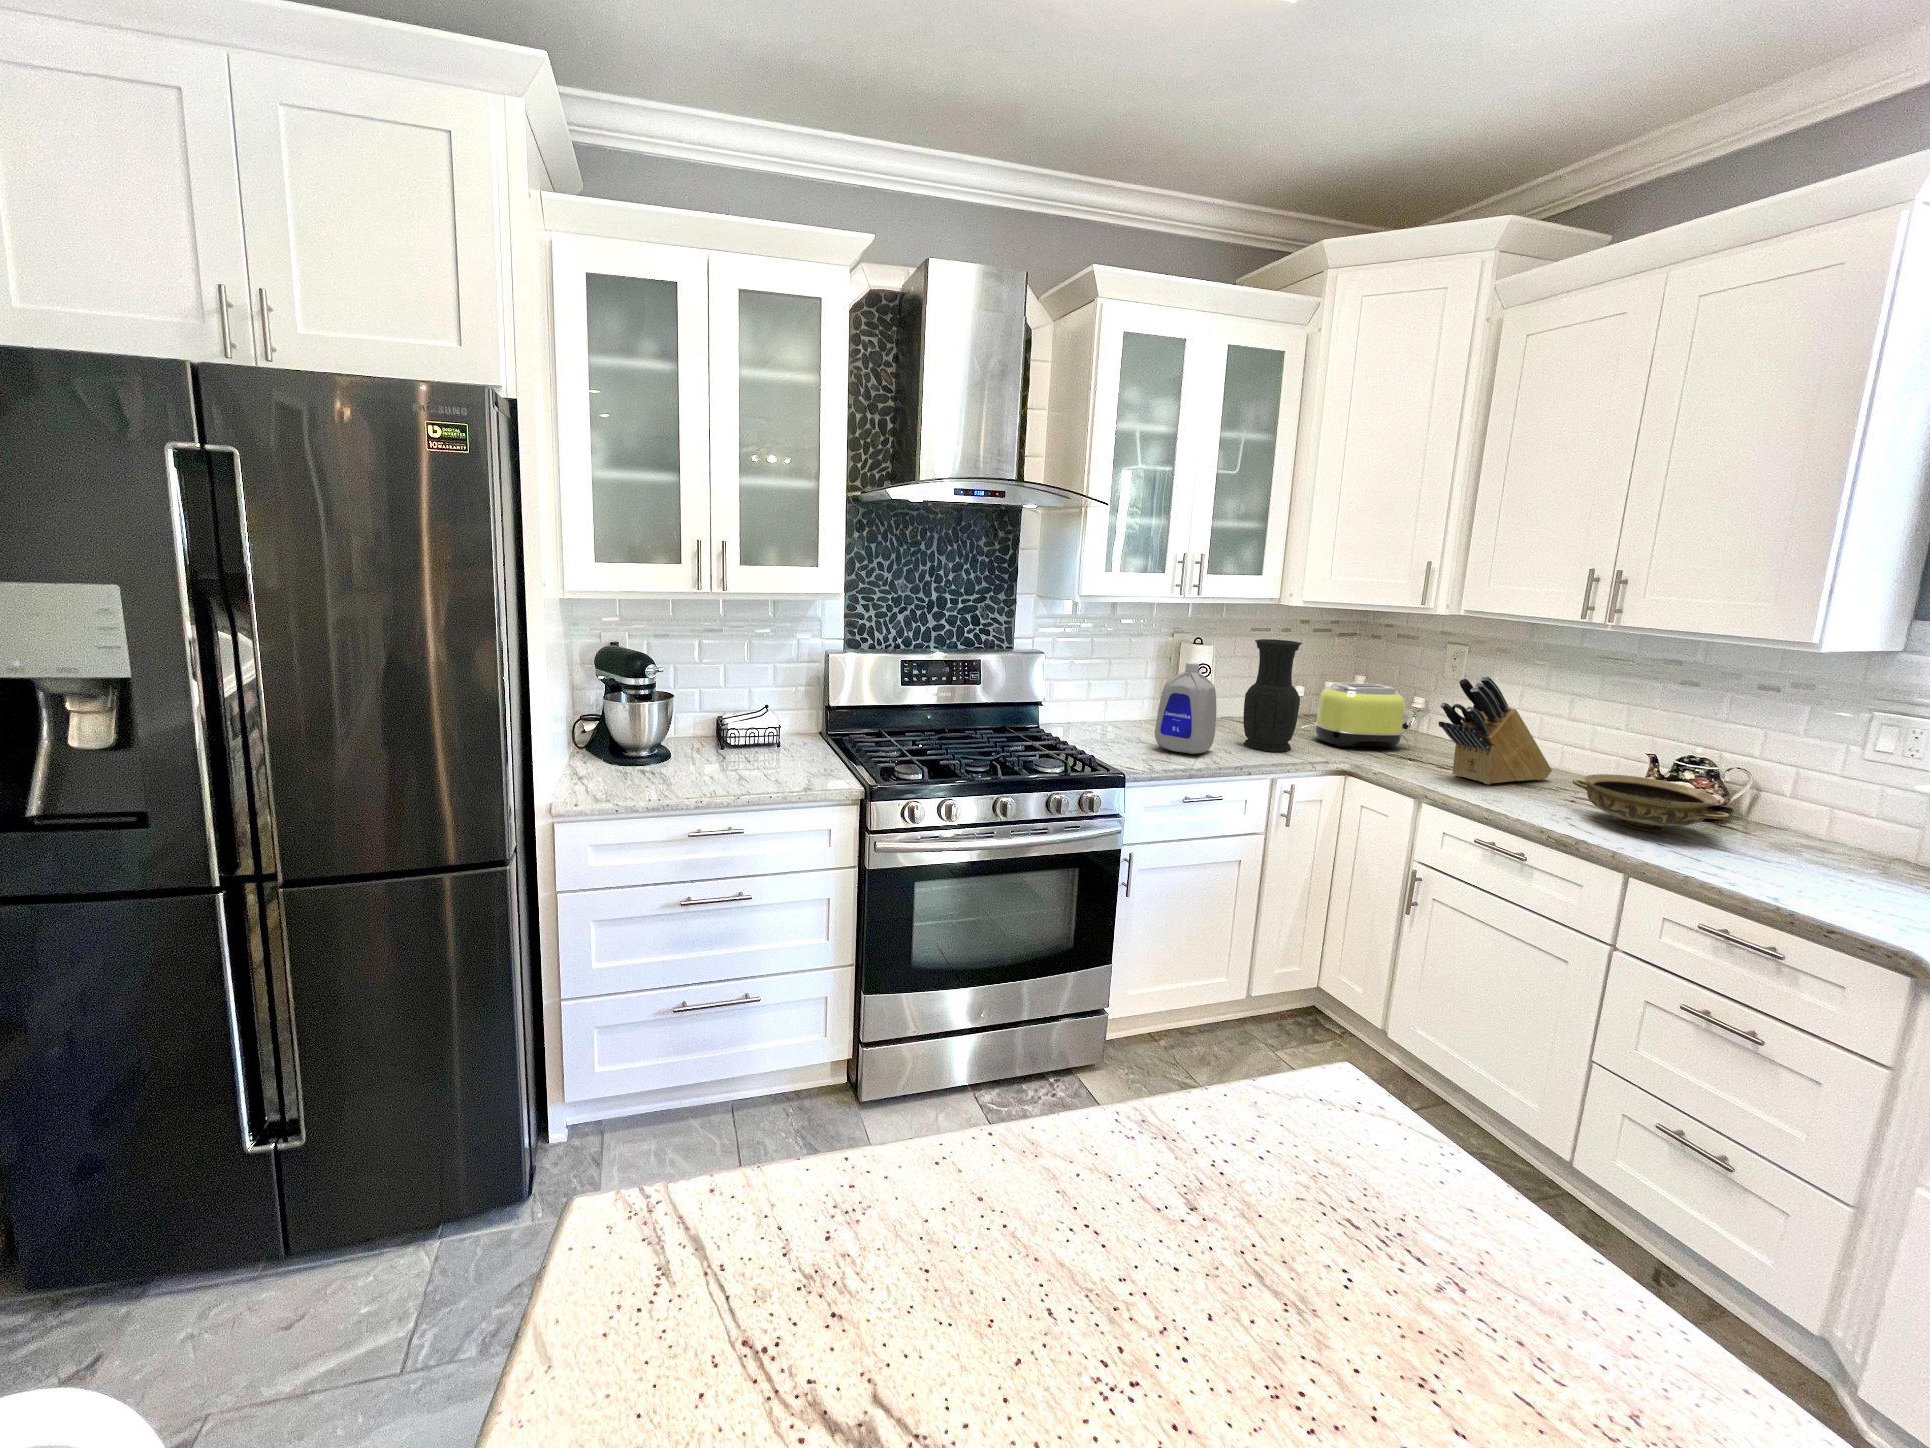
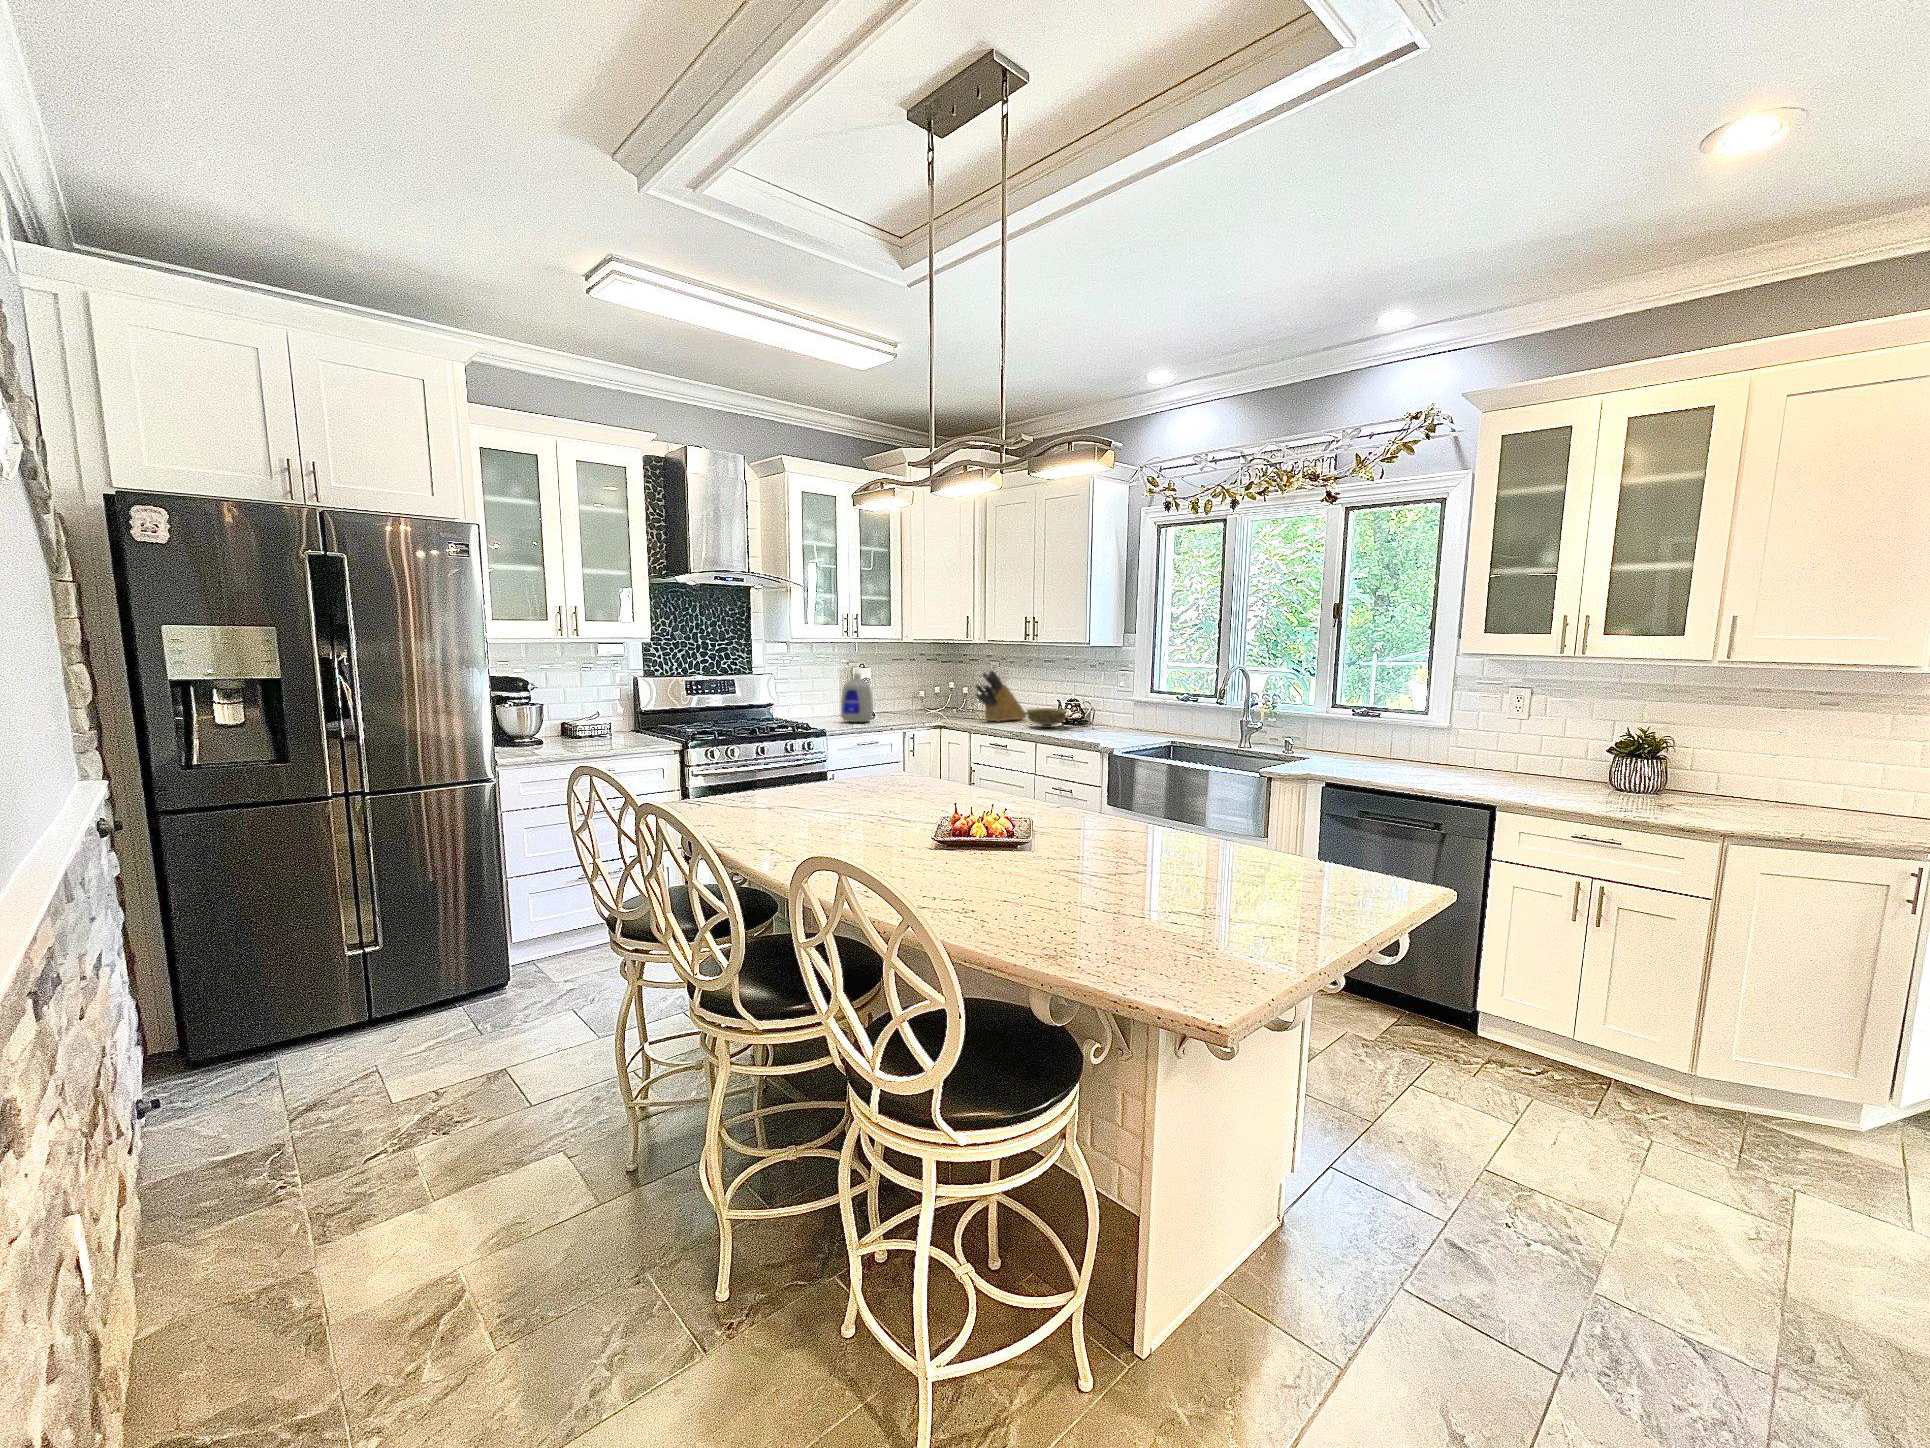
vase: present [1243,639,1302,752] -> none [888,660,915,720]
toaster: present [1315,683,1411,748] -> none [927,683,972,717]

